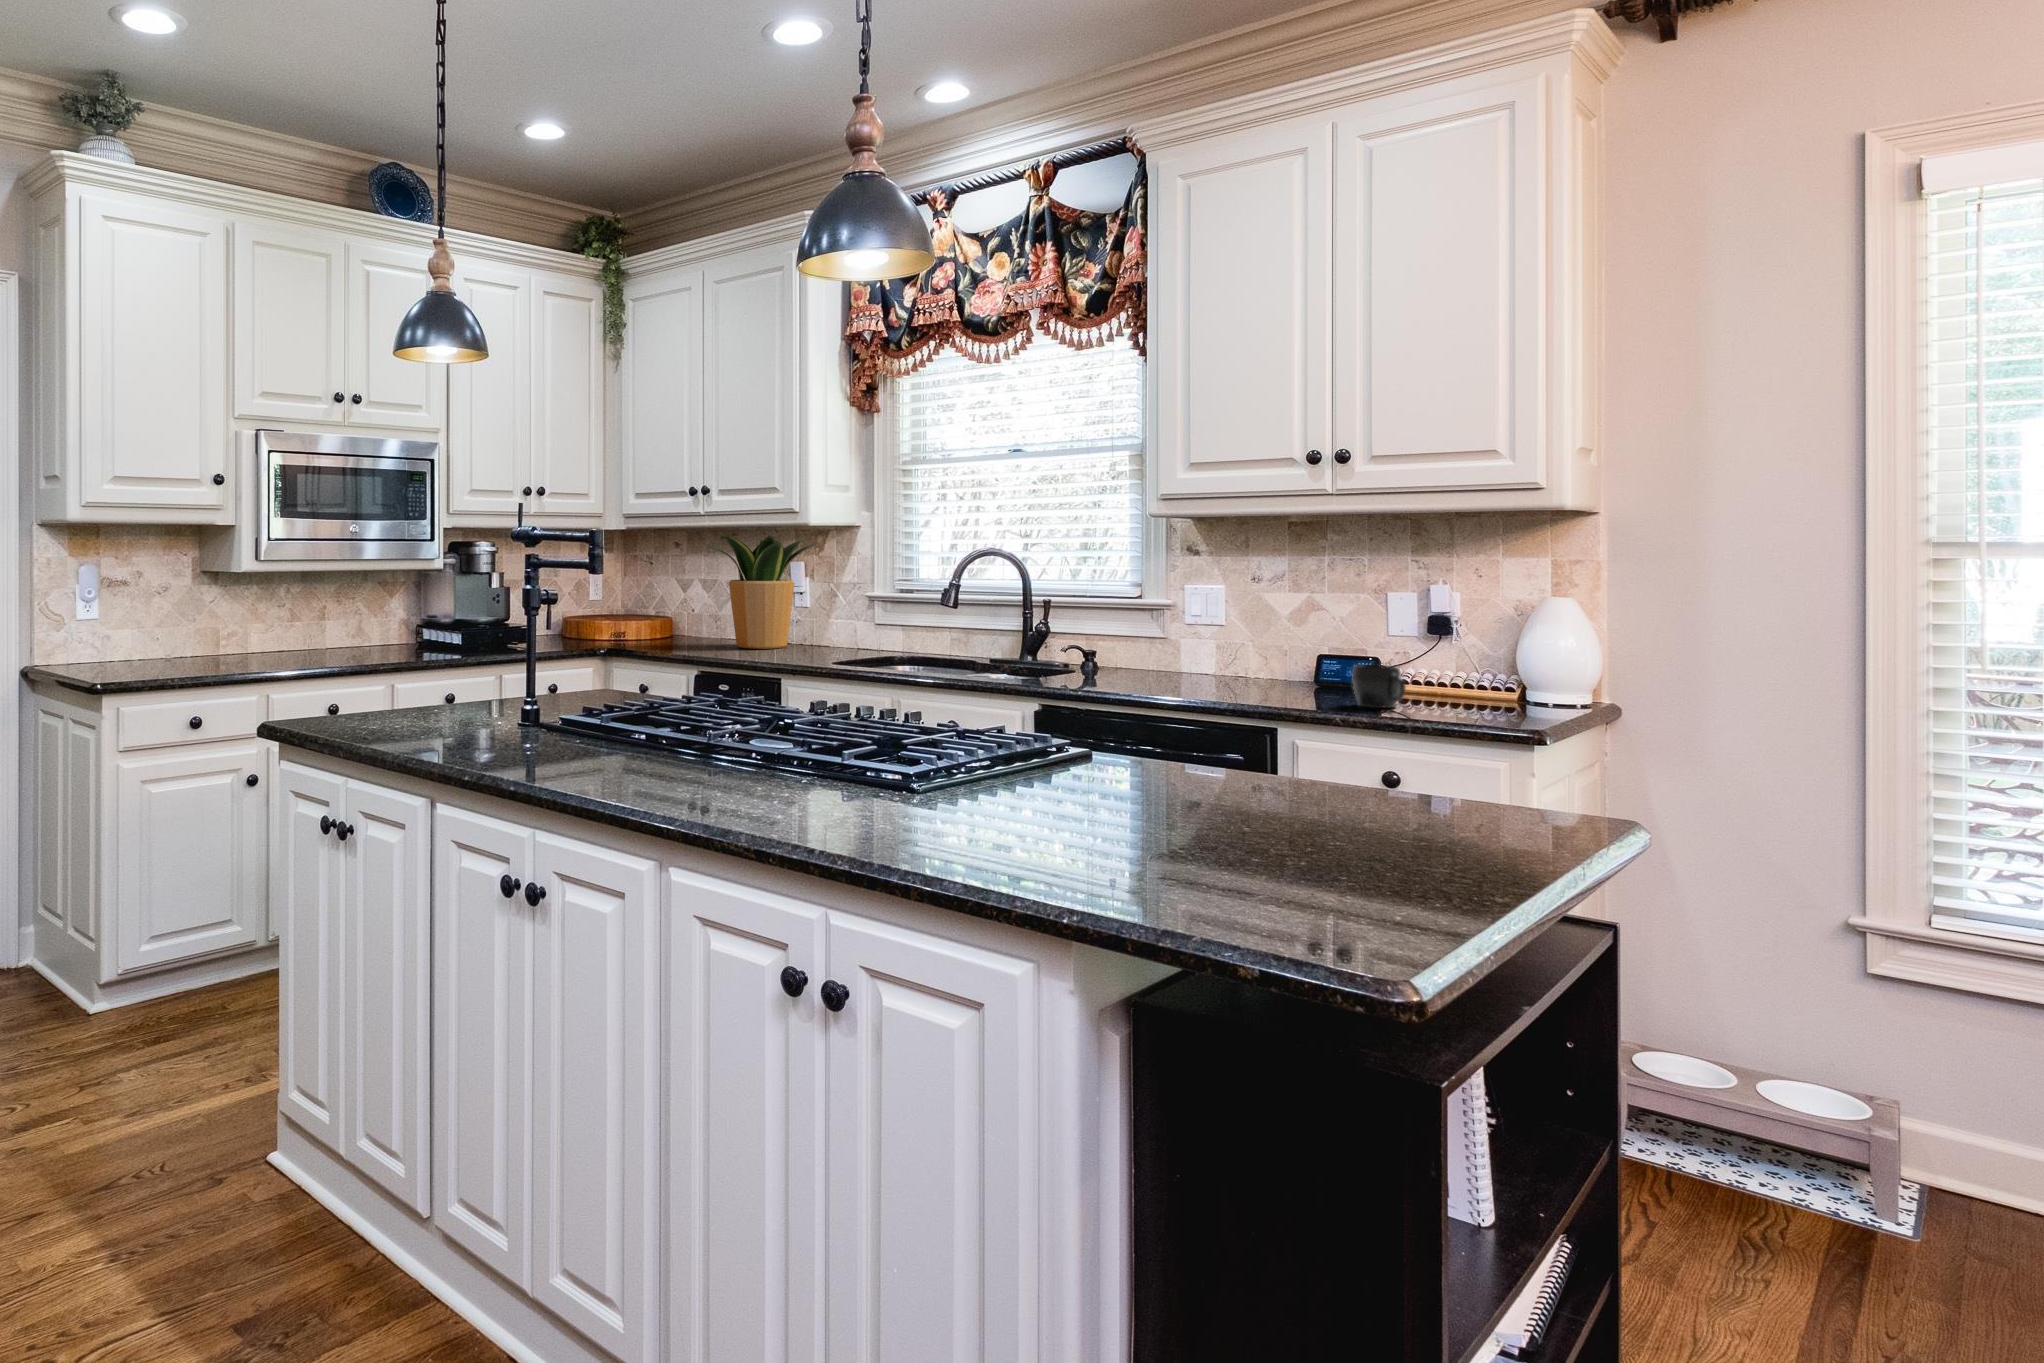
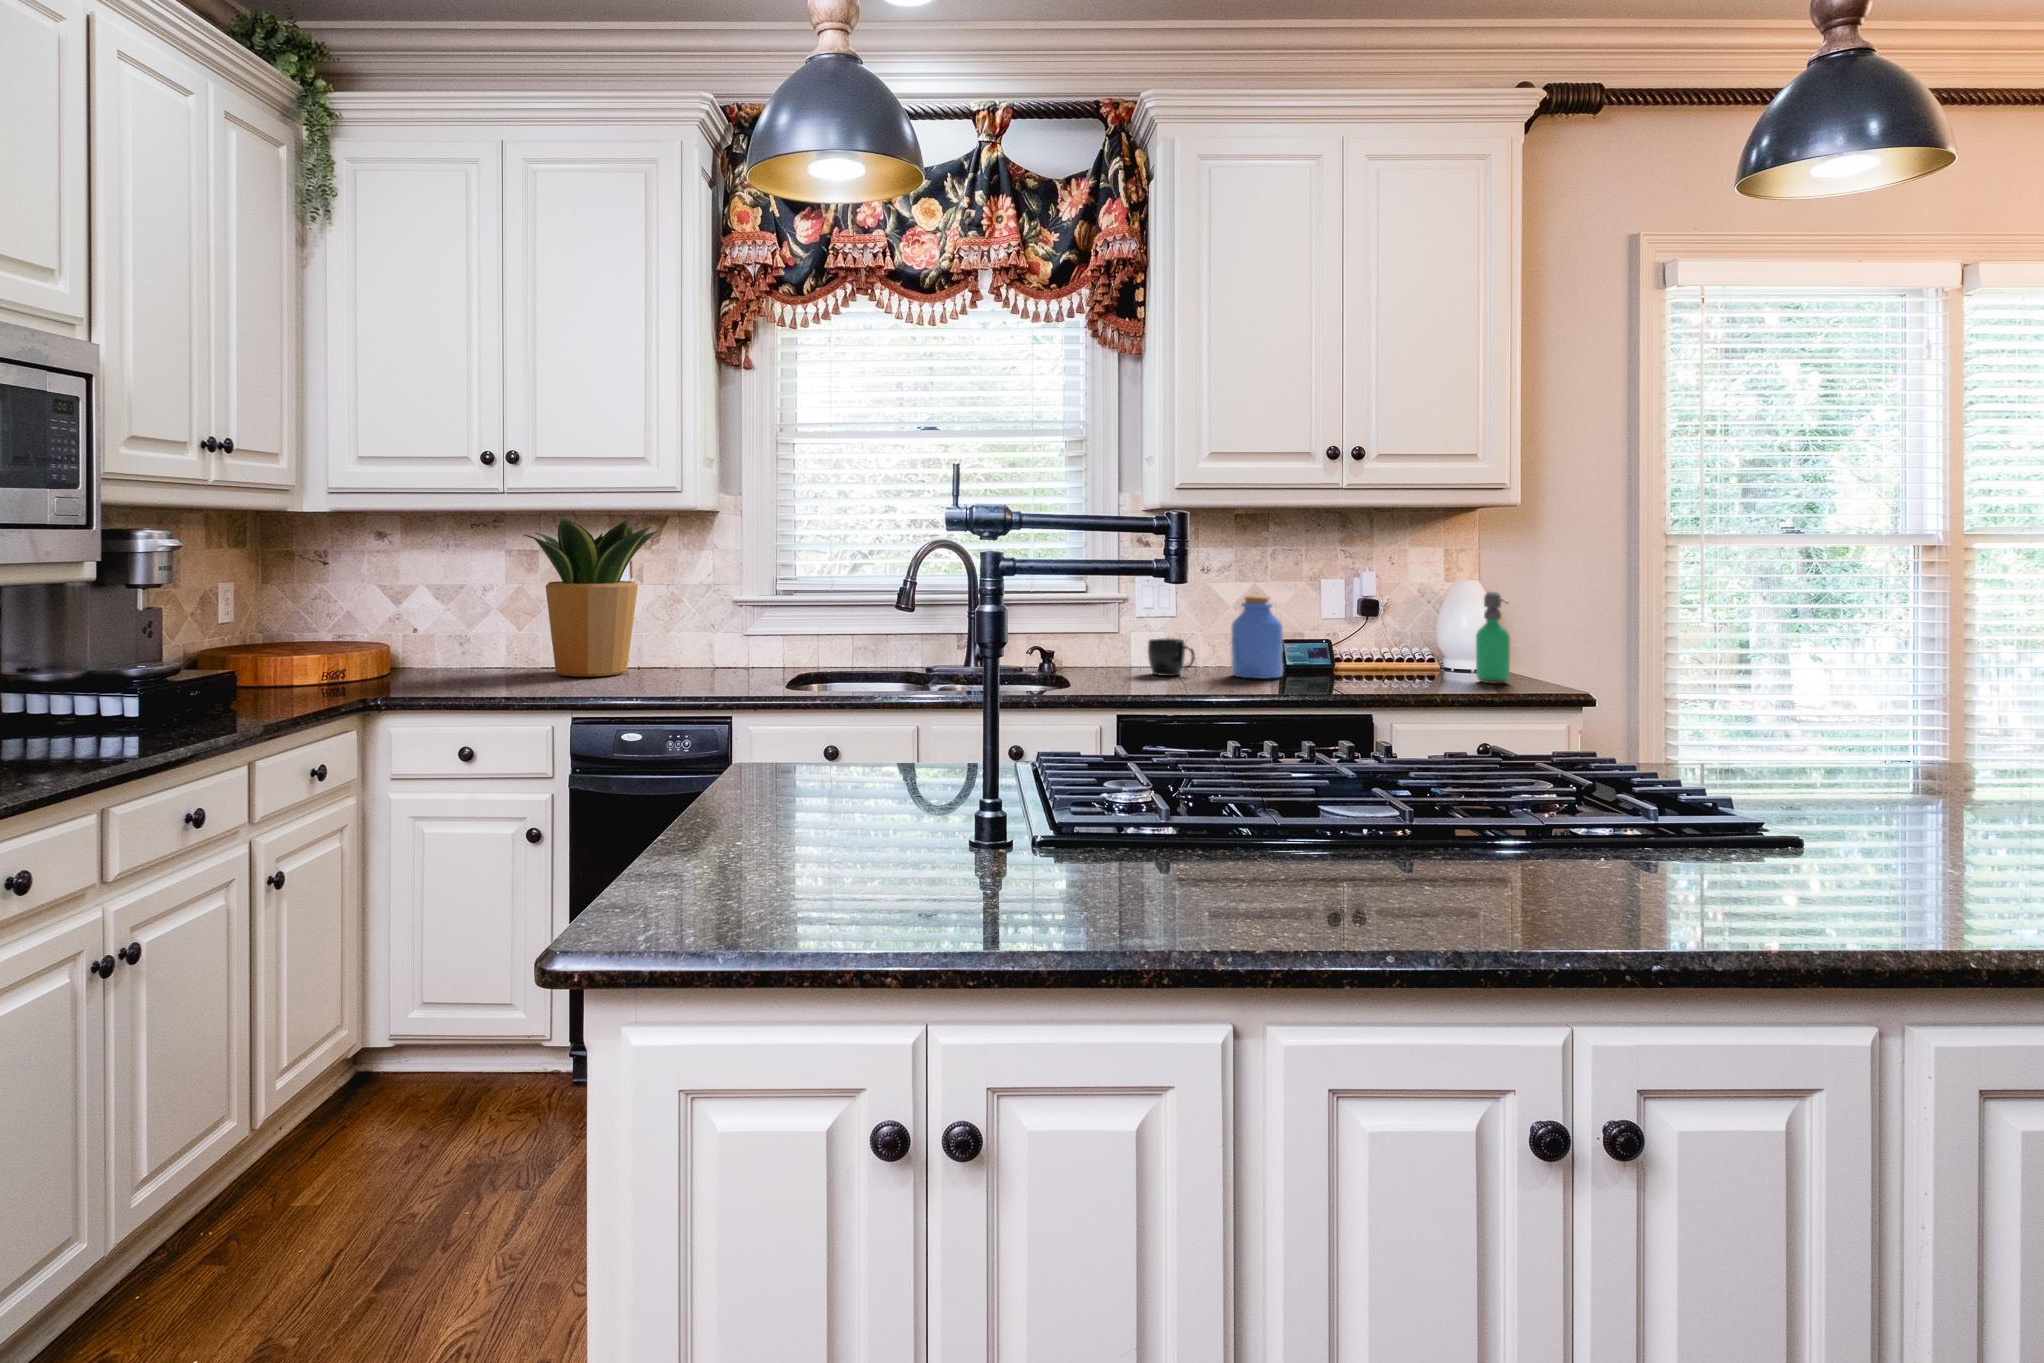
jar: none [1219,604,1274,686] -> present [1231,596,1283,679]
soap dispenser: none [1466,606,1509,709] -> present [1476,592,1510,683]
mug: present [1353,665,1406,708] -> present [1148,638,1195,676]

